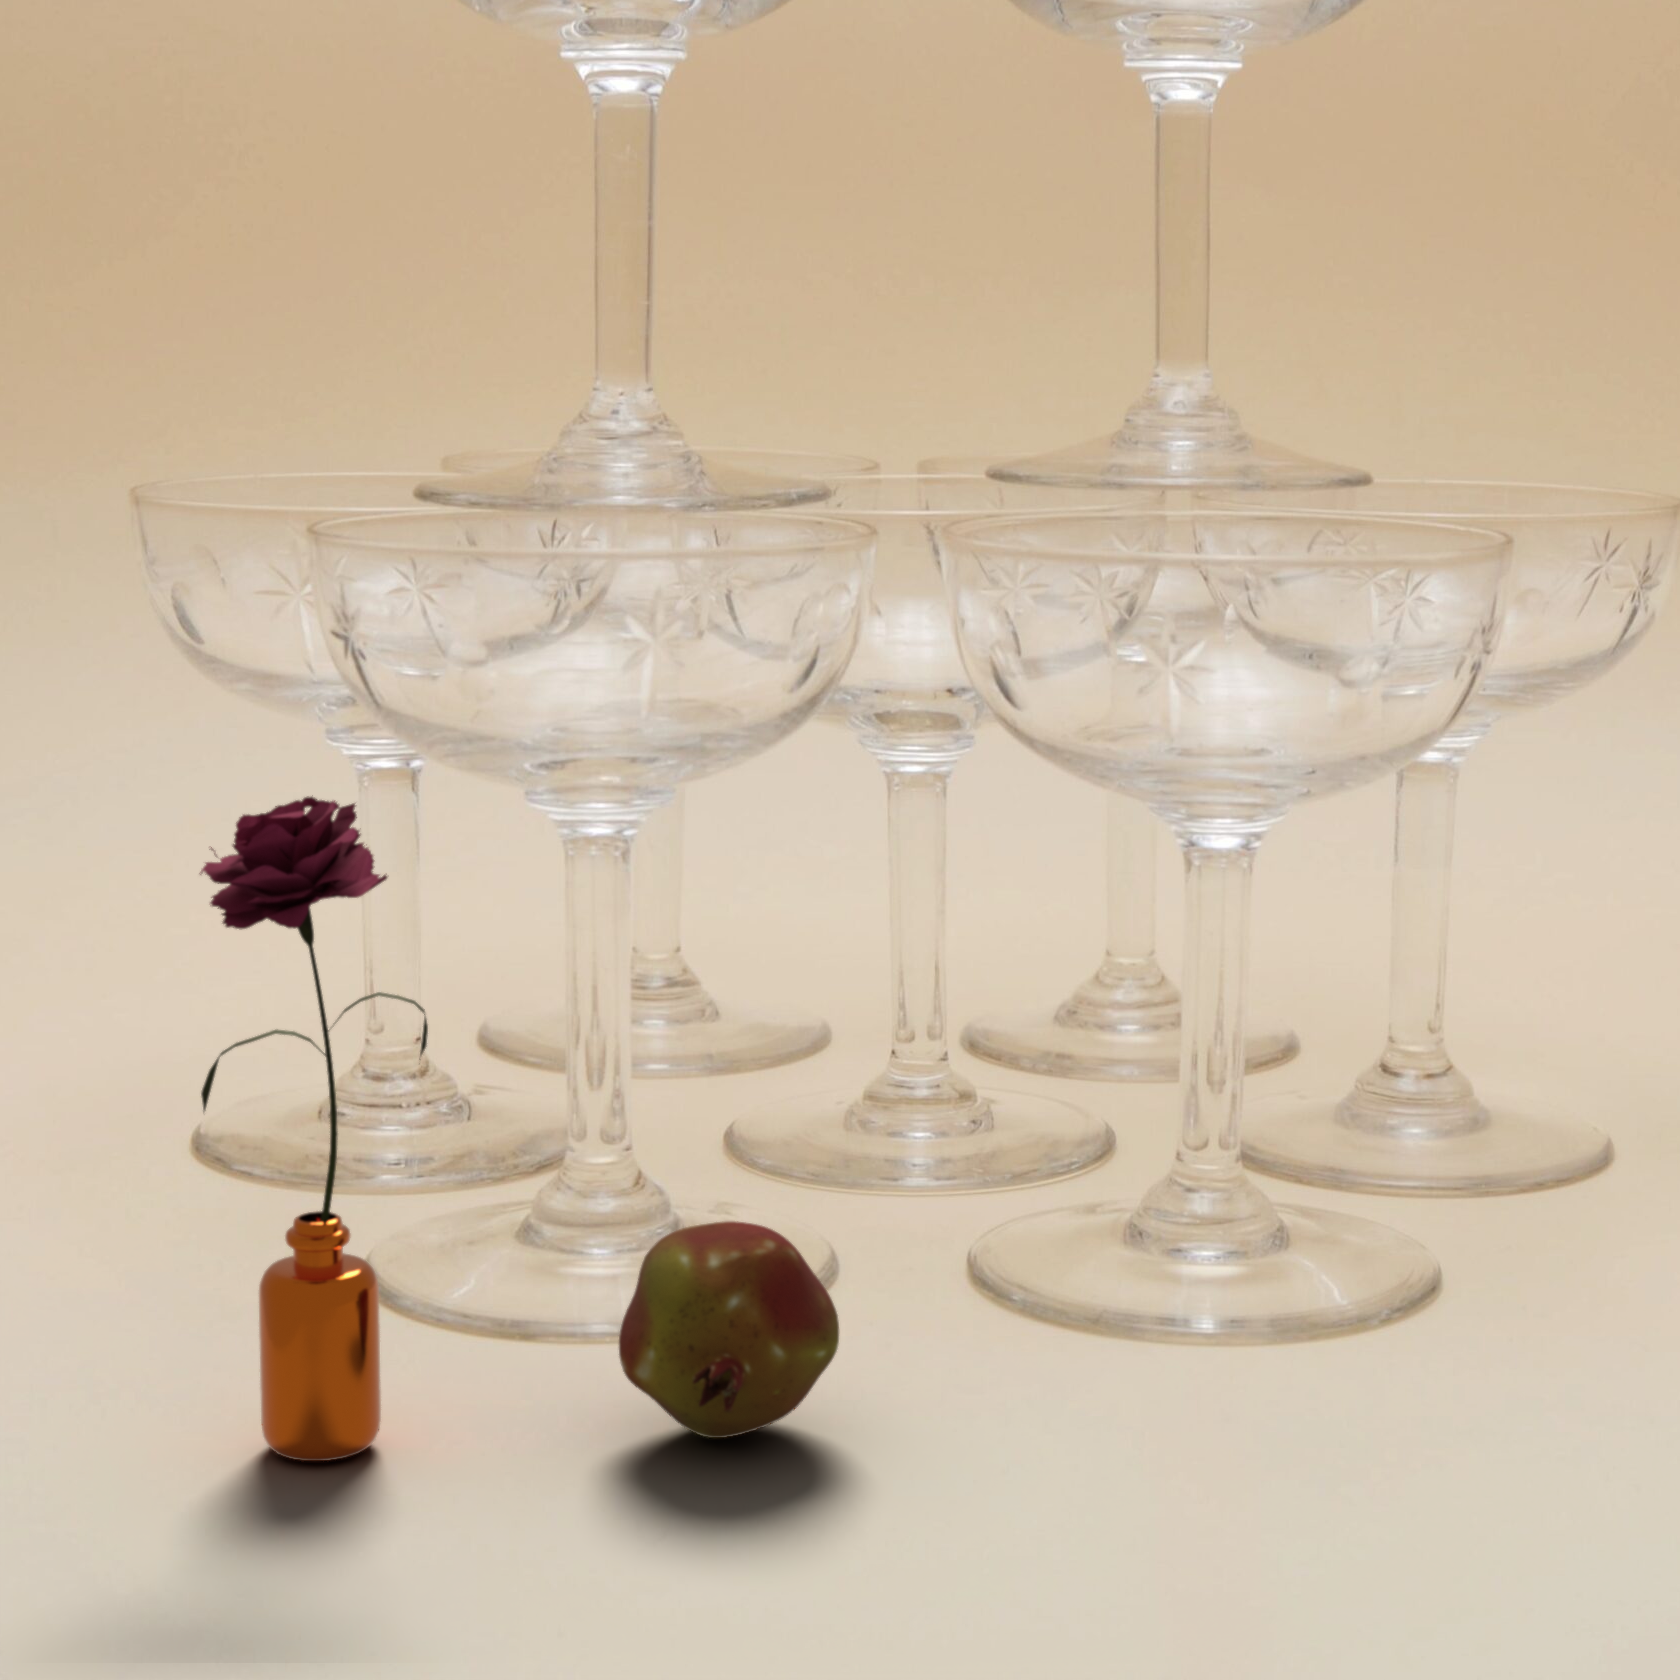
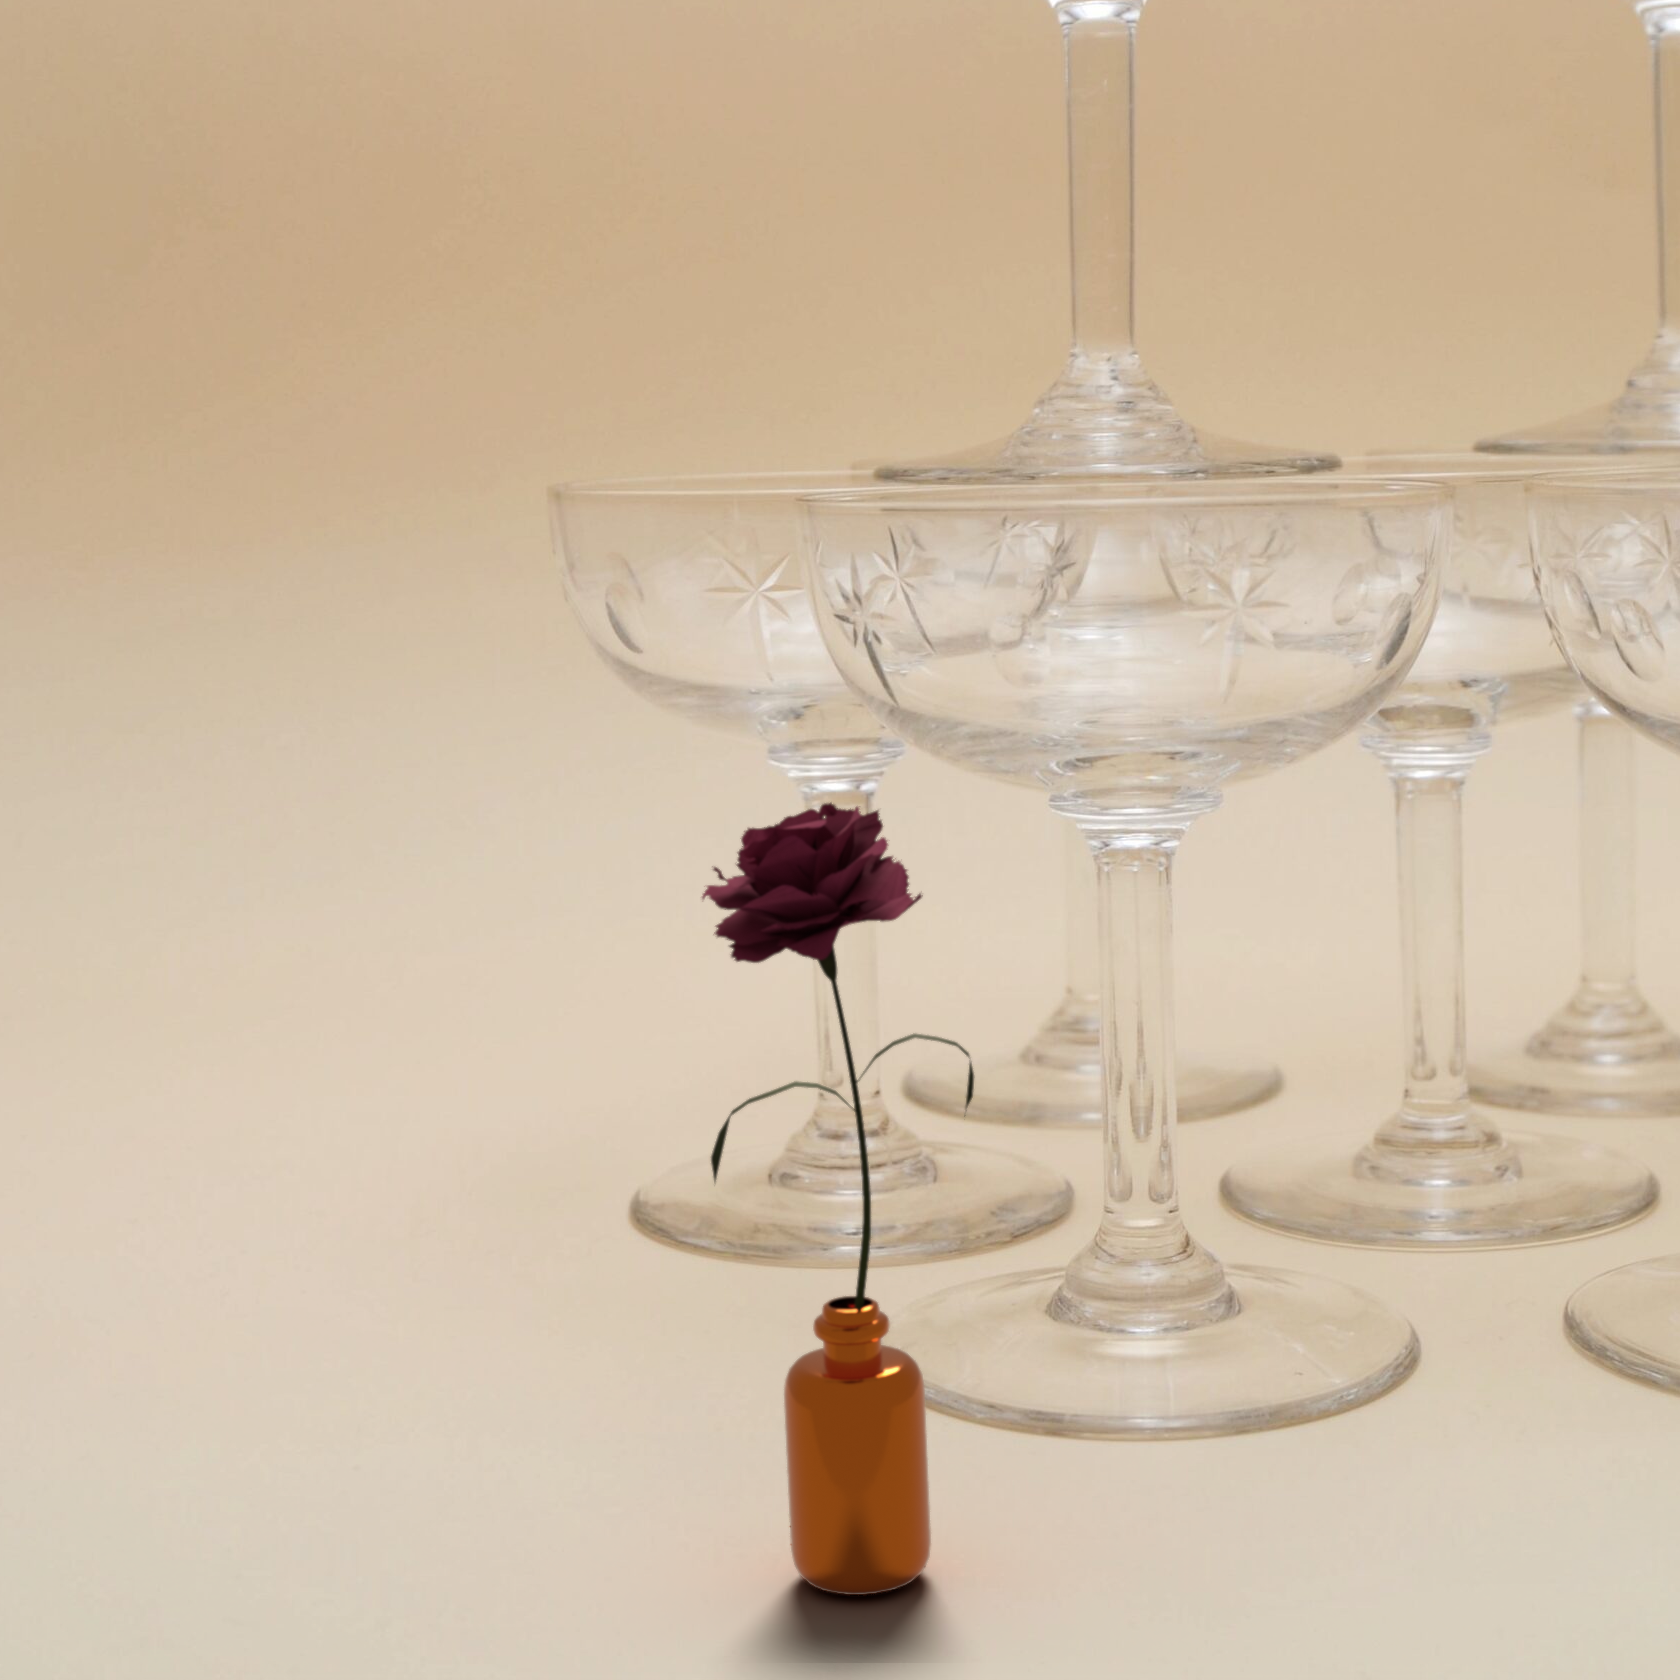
fruit: present [619,1221,839,1438] -> none [1208,1294,1472,1555]

